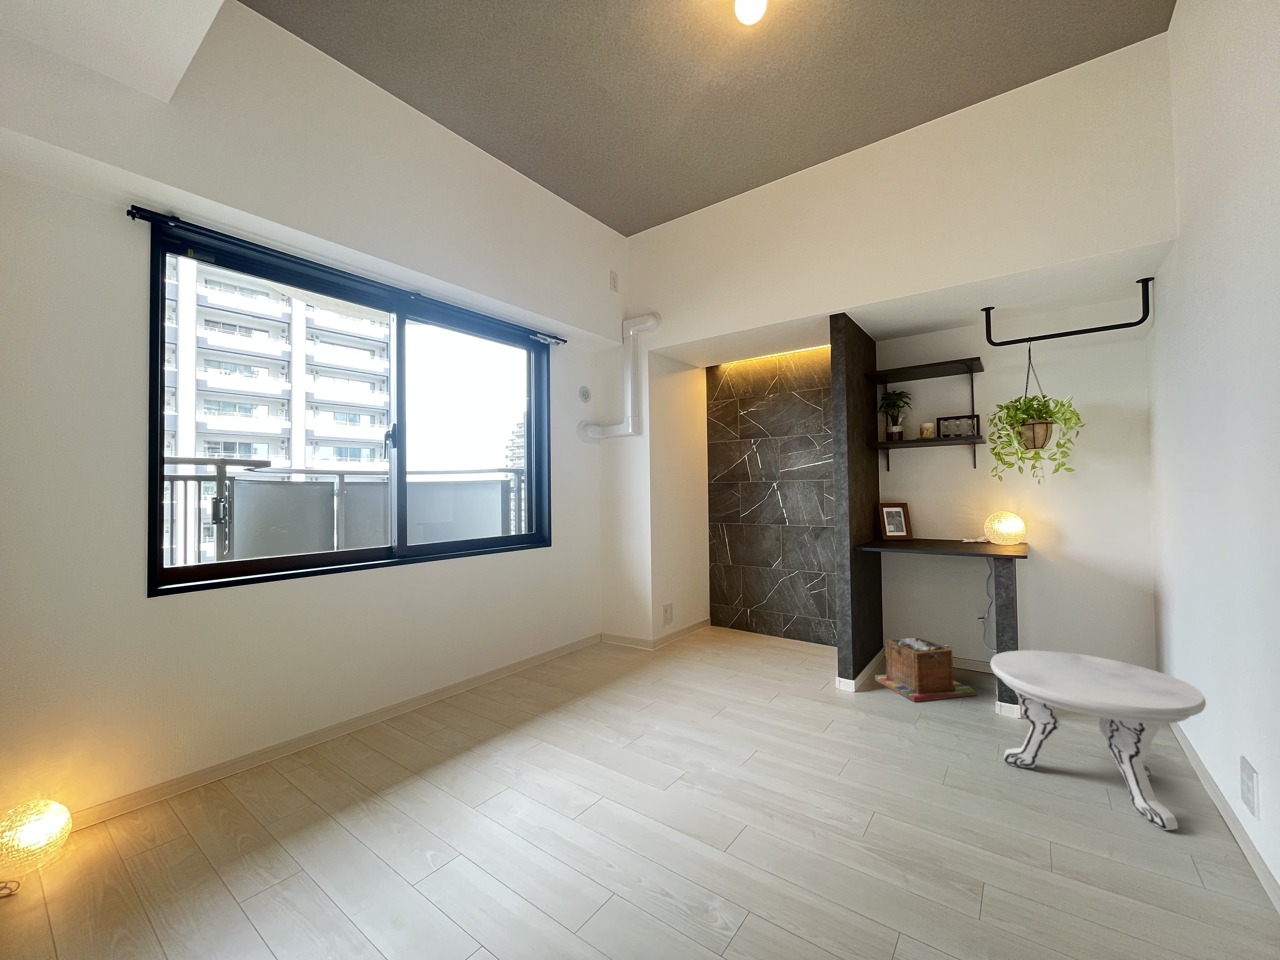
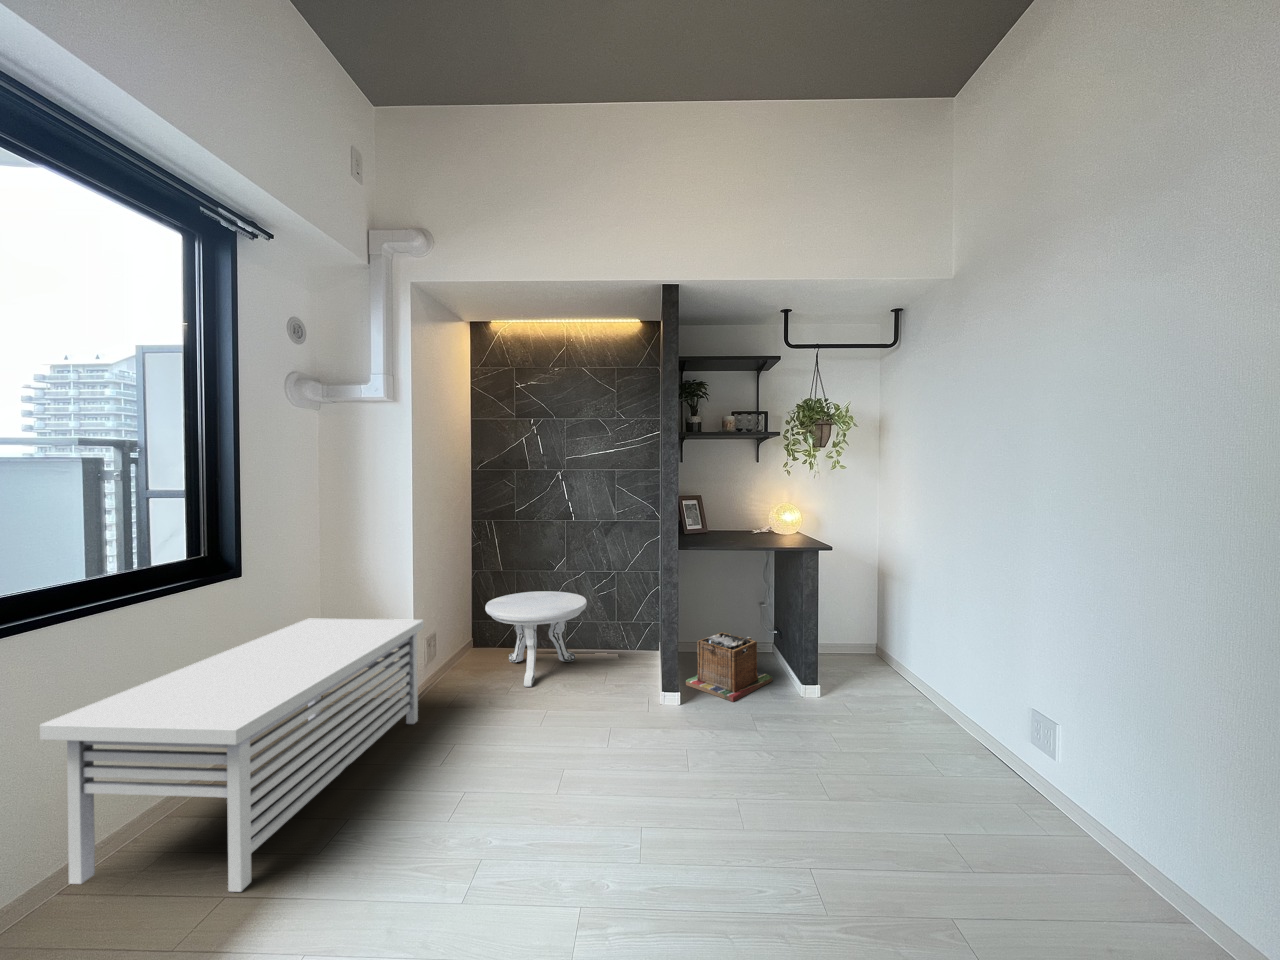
storage bench: none [459,581,653,717] -> present [40,619,424,892]
side table: present [991,650,1206,830] -> present [485,591,587,687]

